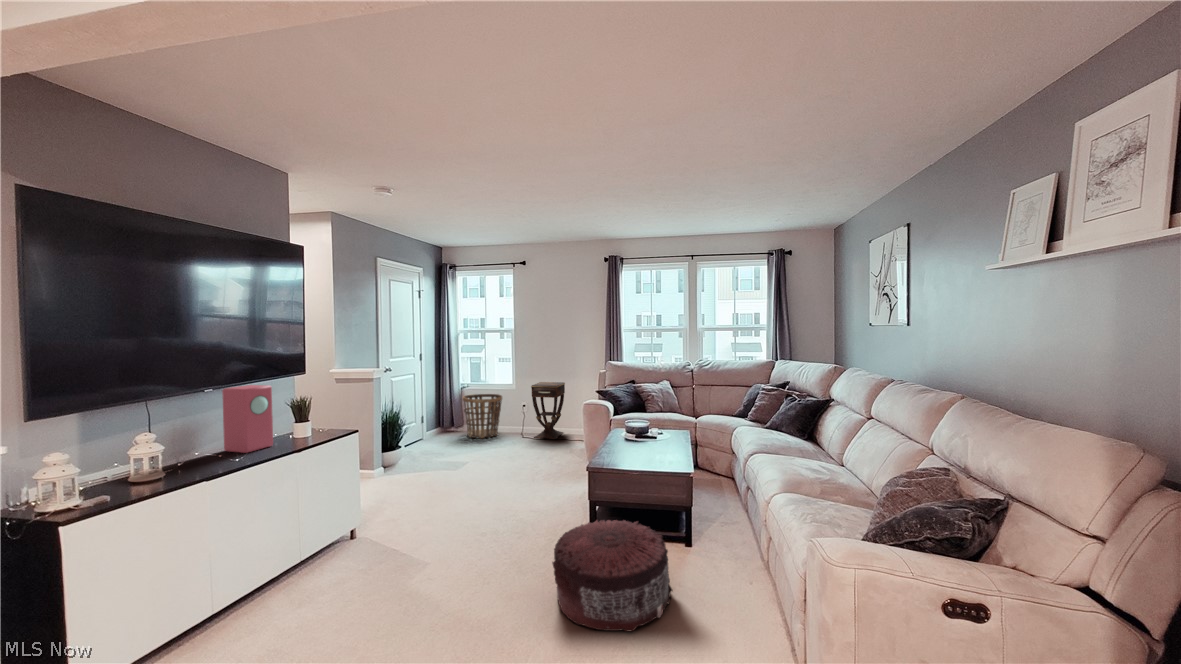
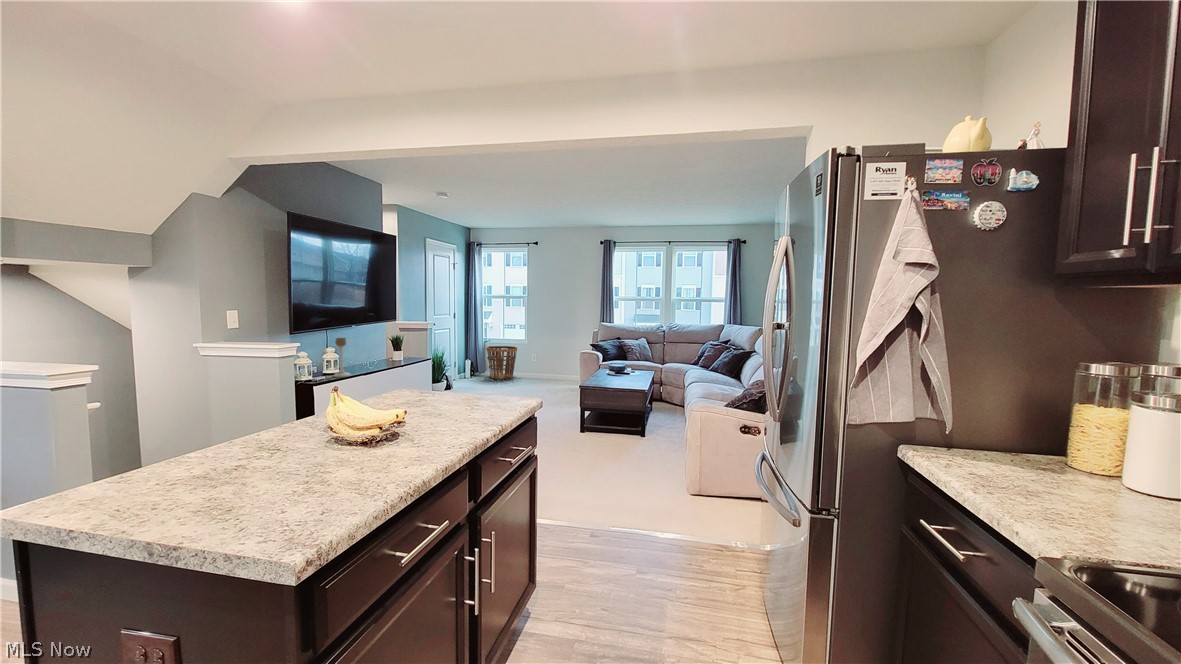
side table: present [531,382,565,439] -> none [540,338,566,381]
speaker: present [222,385,273,453] -> none [358,326,386,367]
candle holder: none [139,413,177,488] -> present [334,338,350,377]
pouf: present [552,520,673,631] -> none [557,413,627,464]

